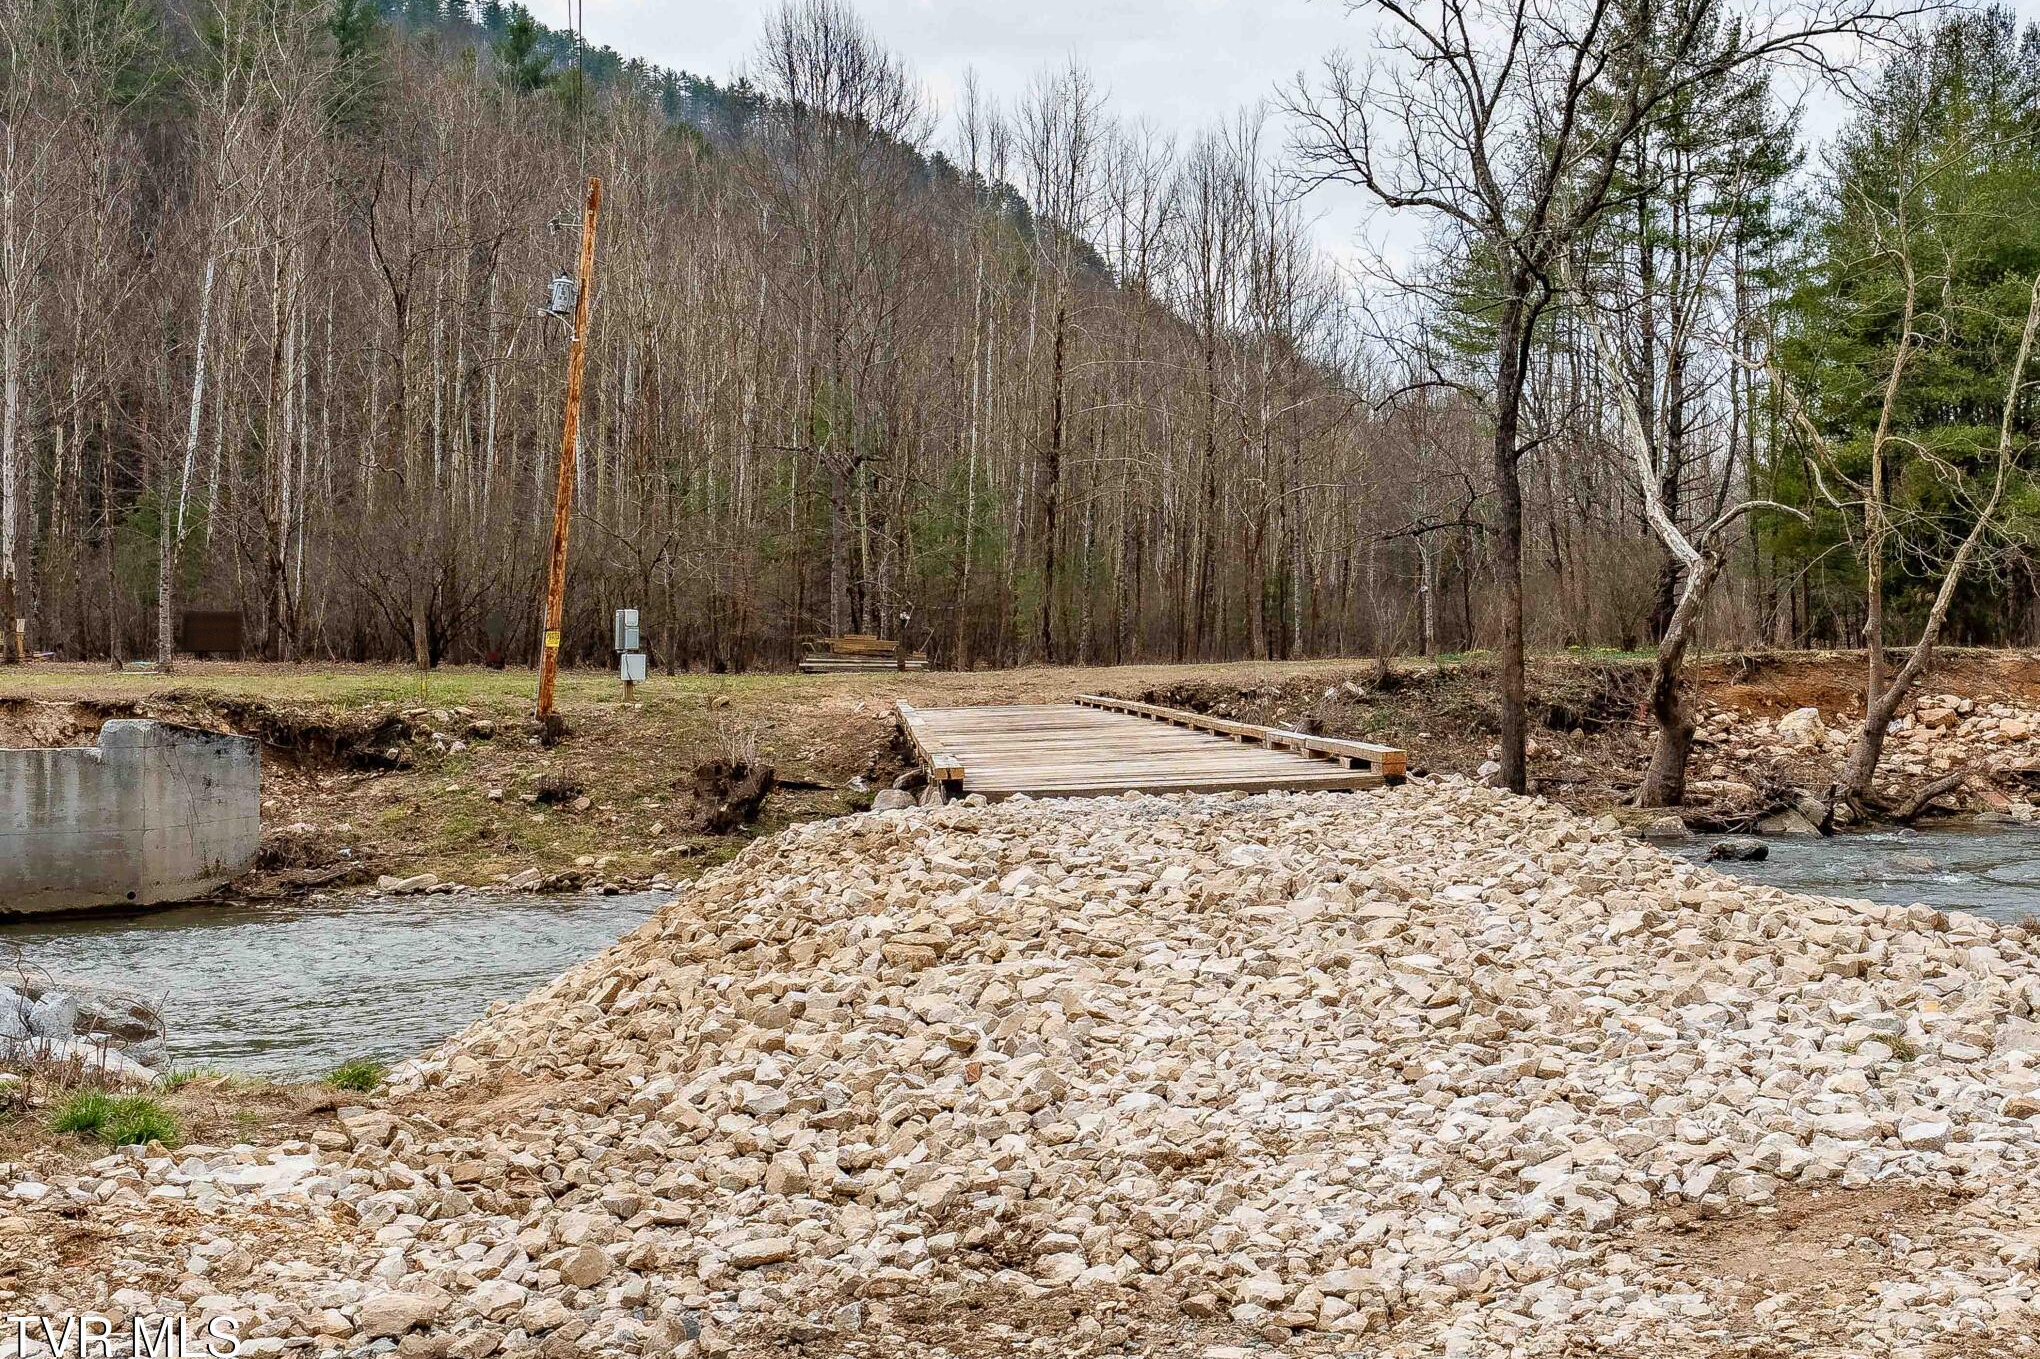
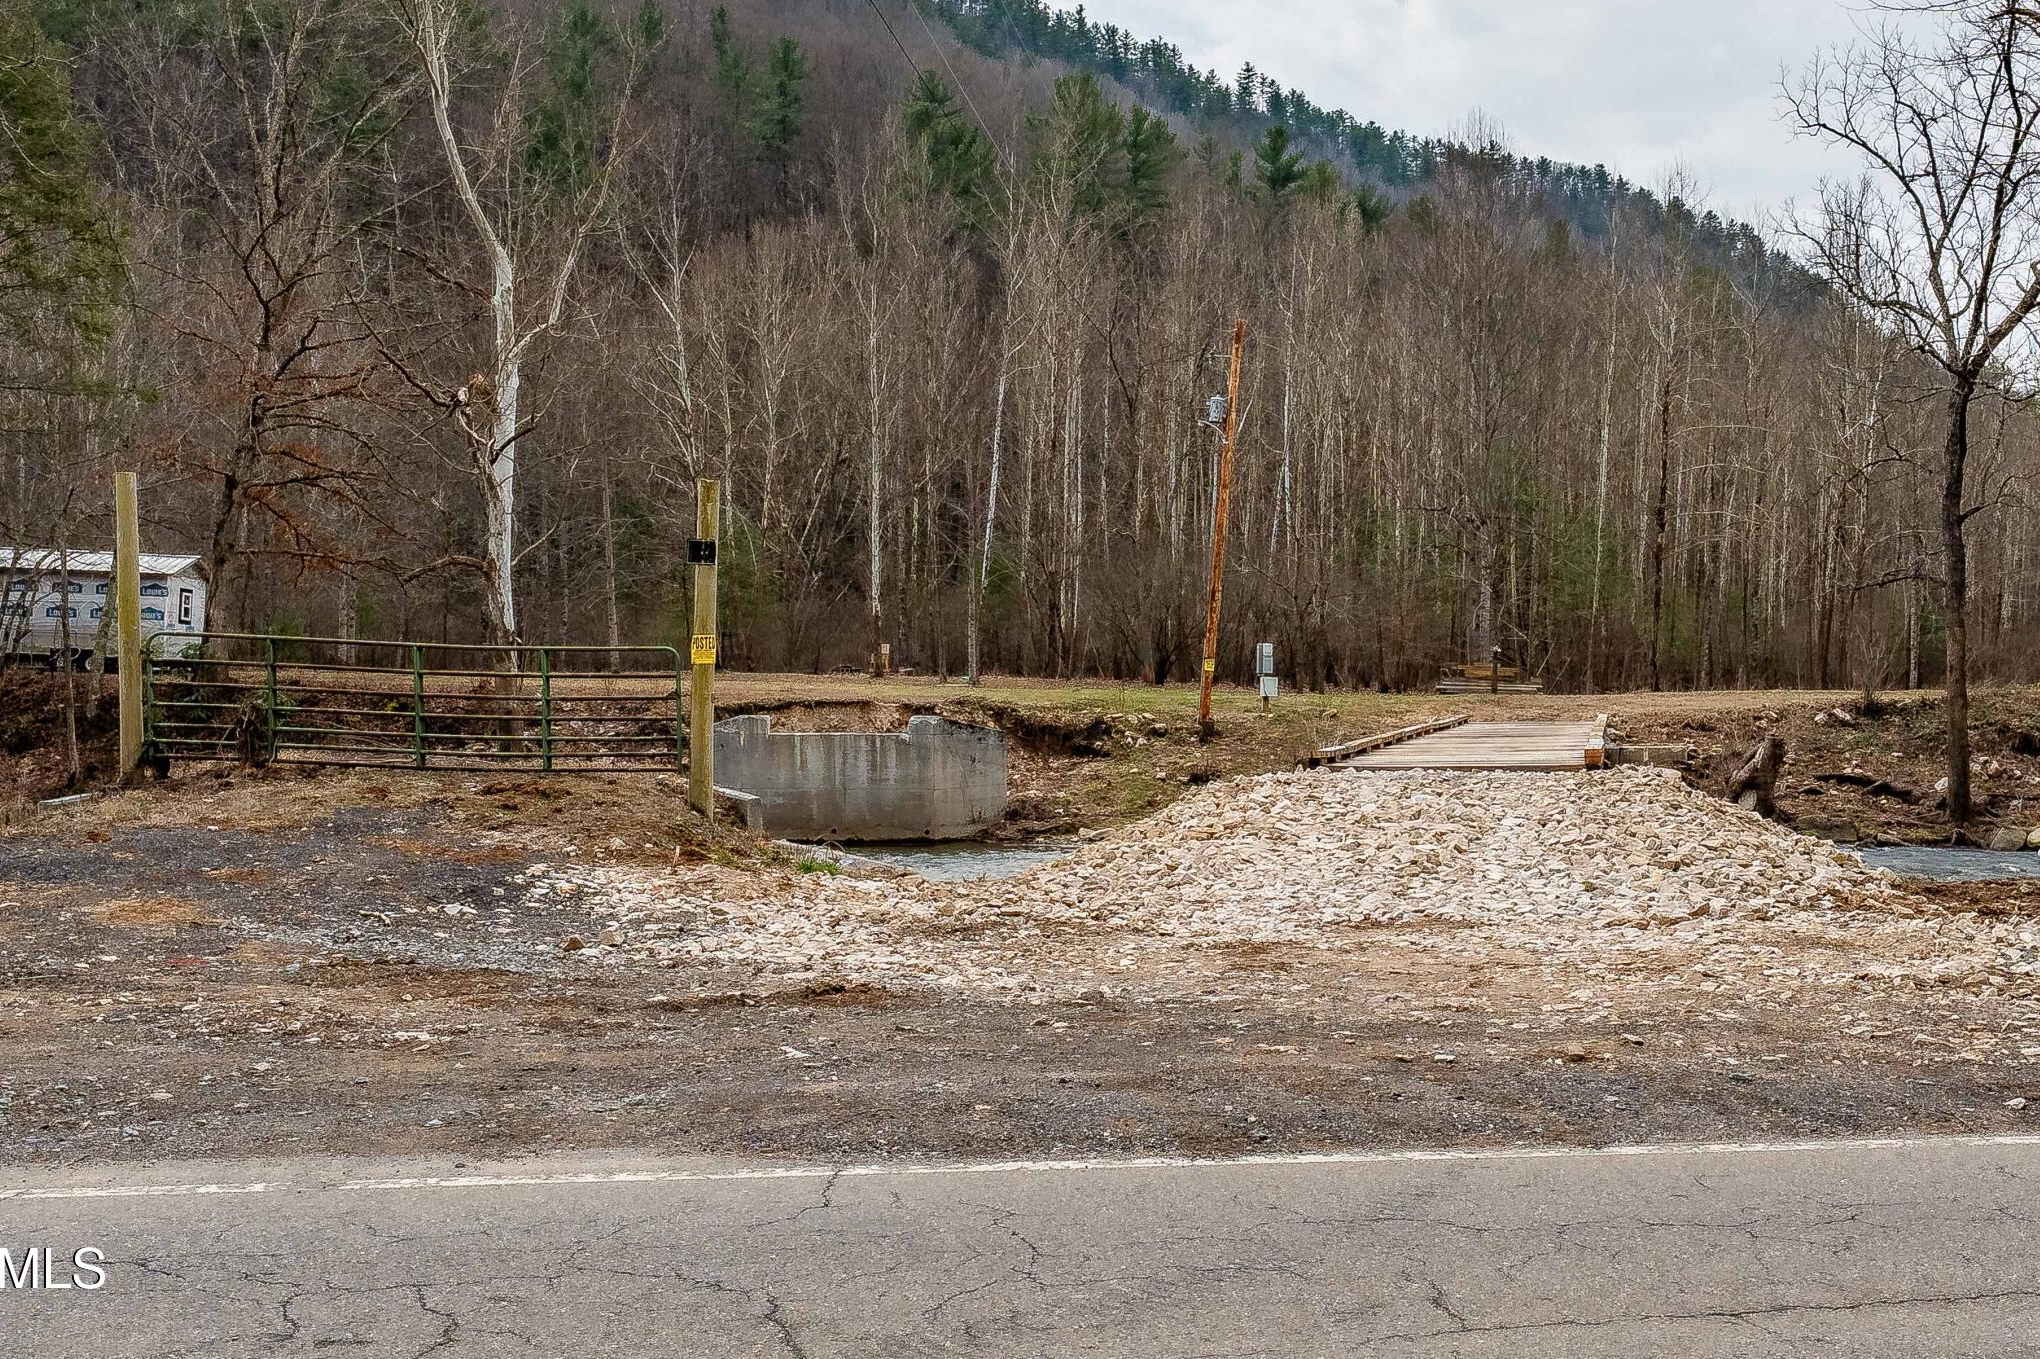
wooden crate: present [181,611,244,651] -> none [927,641,968,672]

